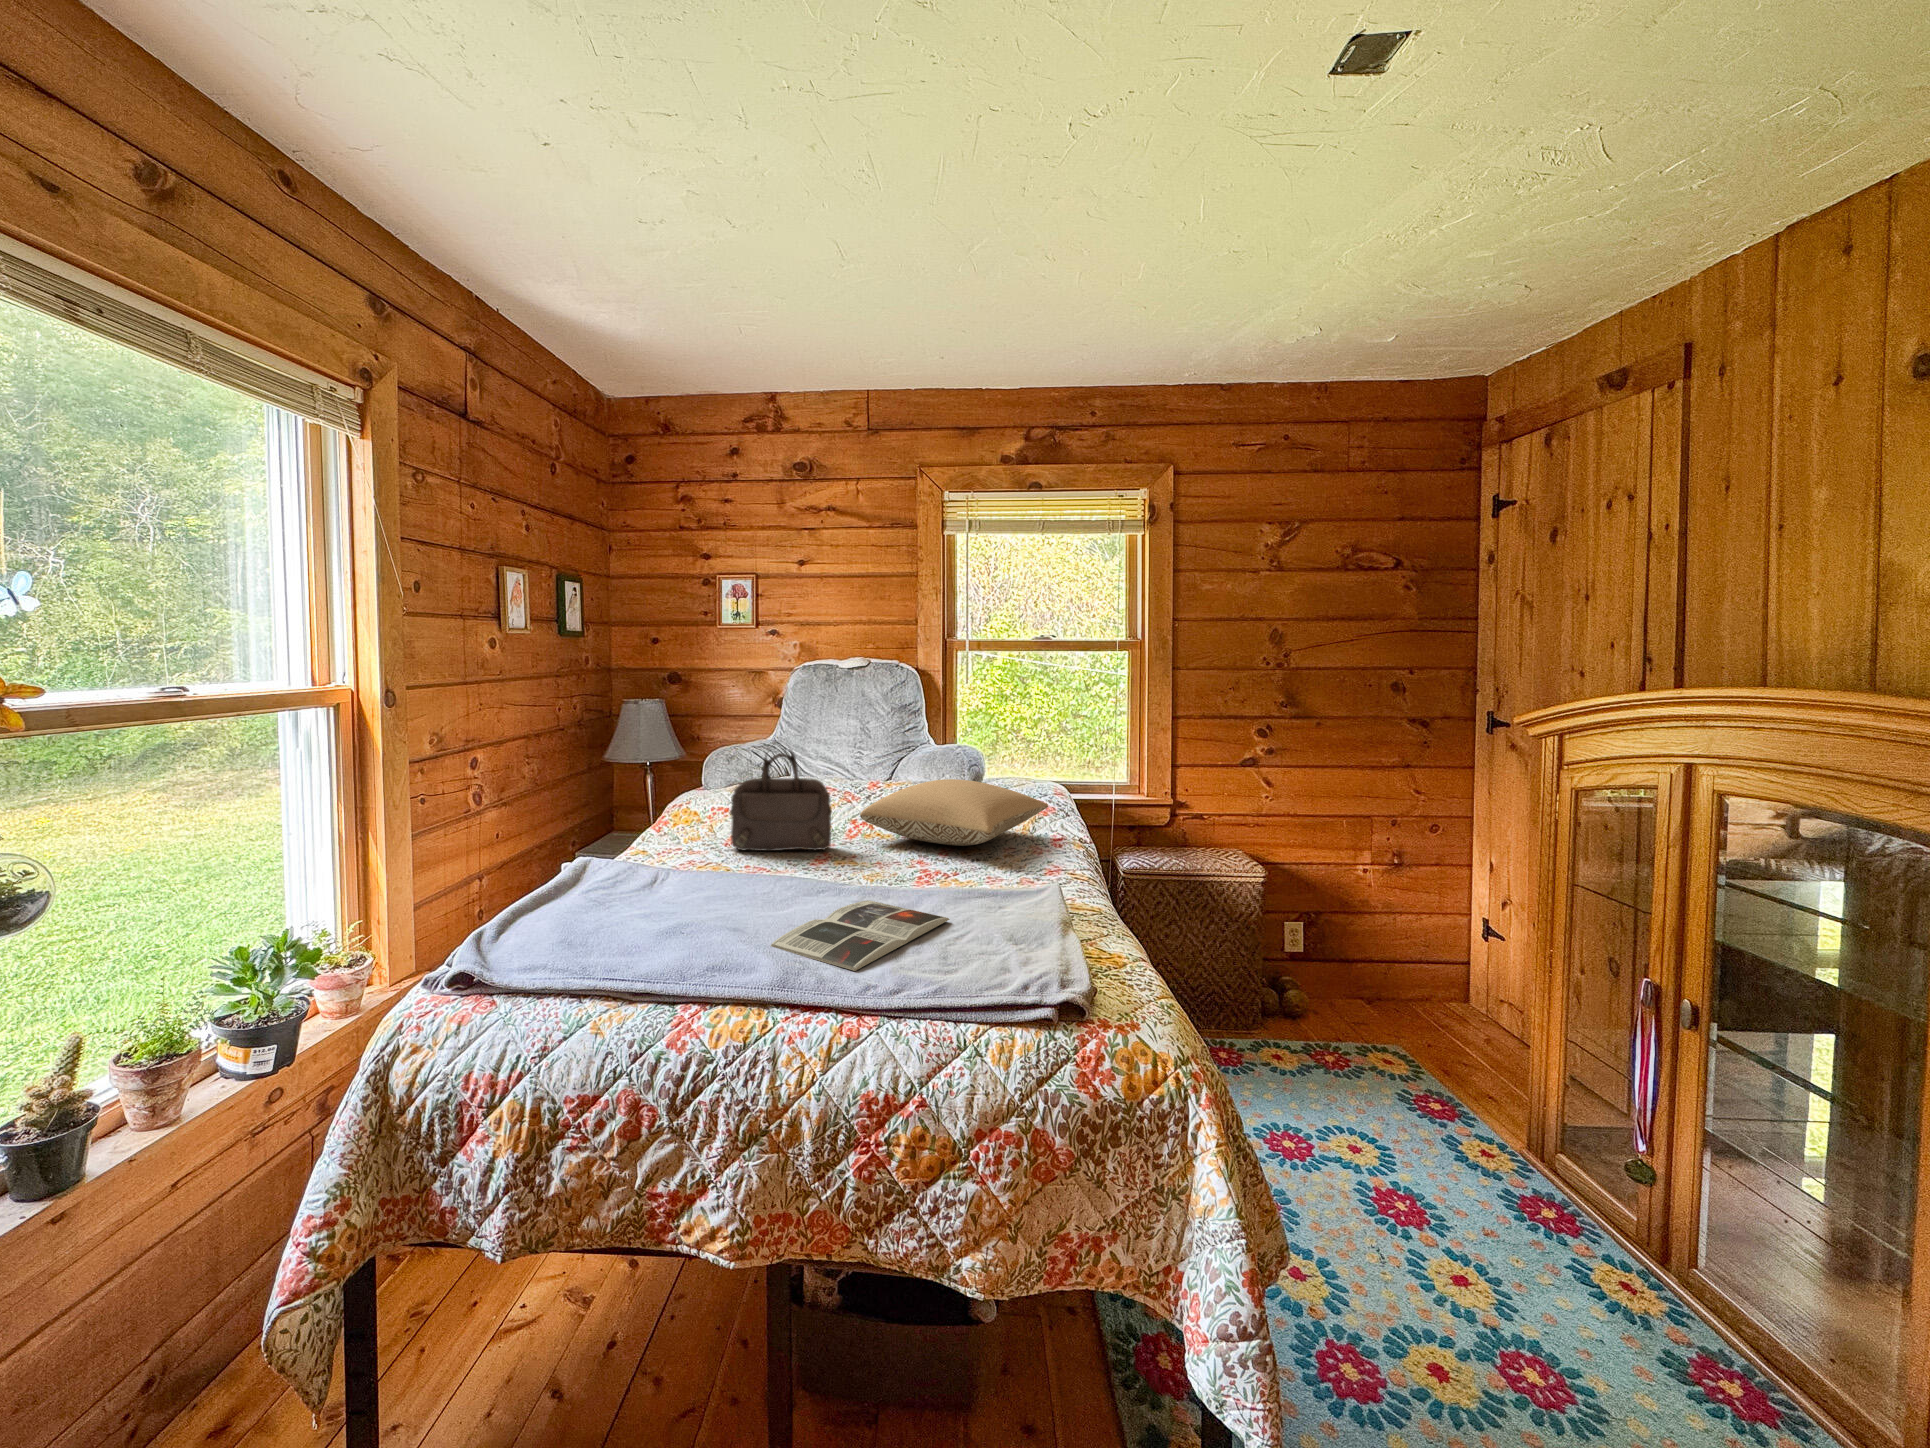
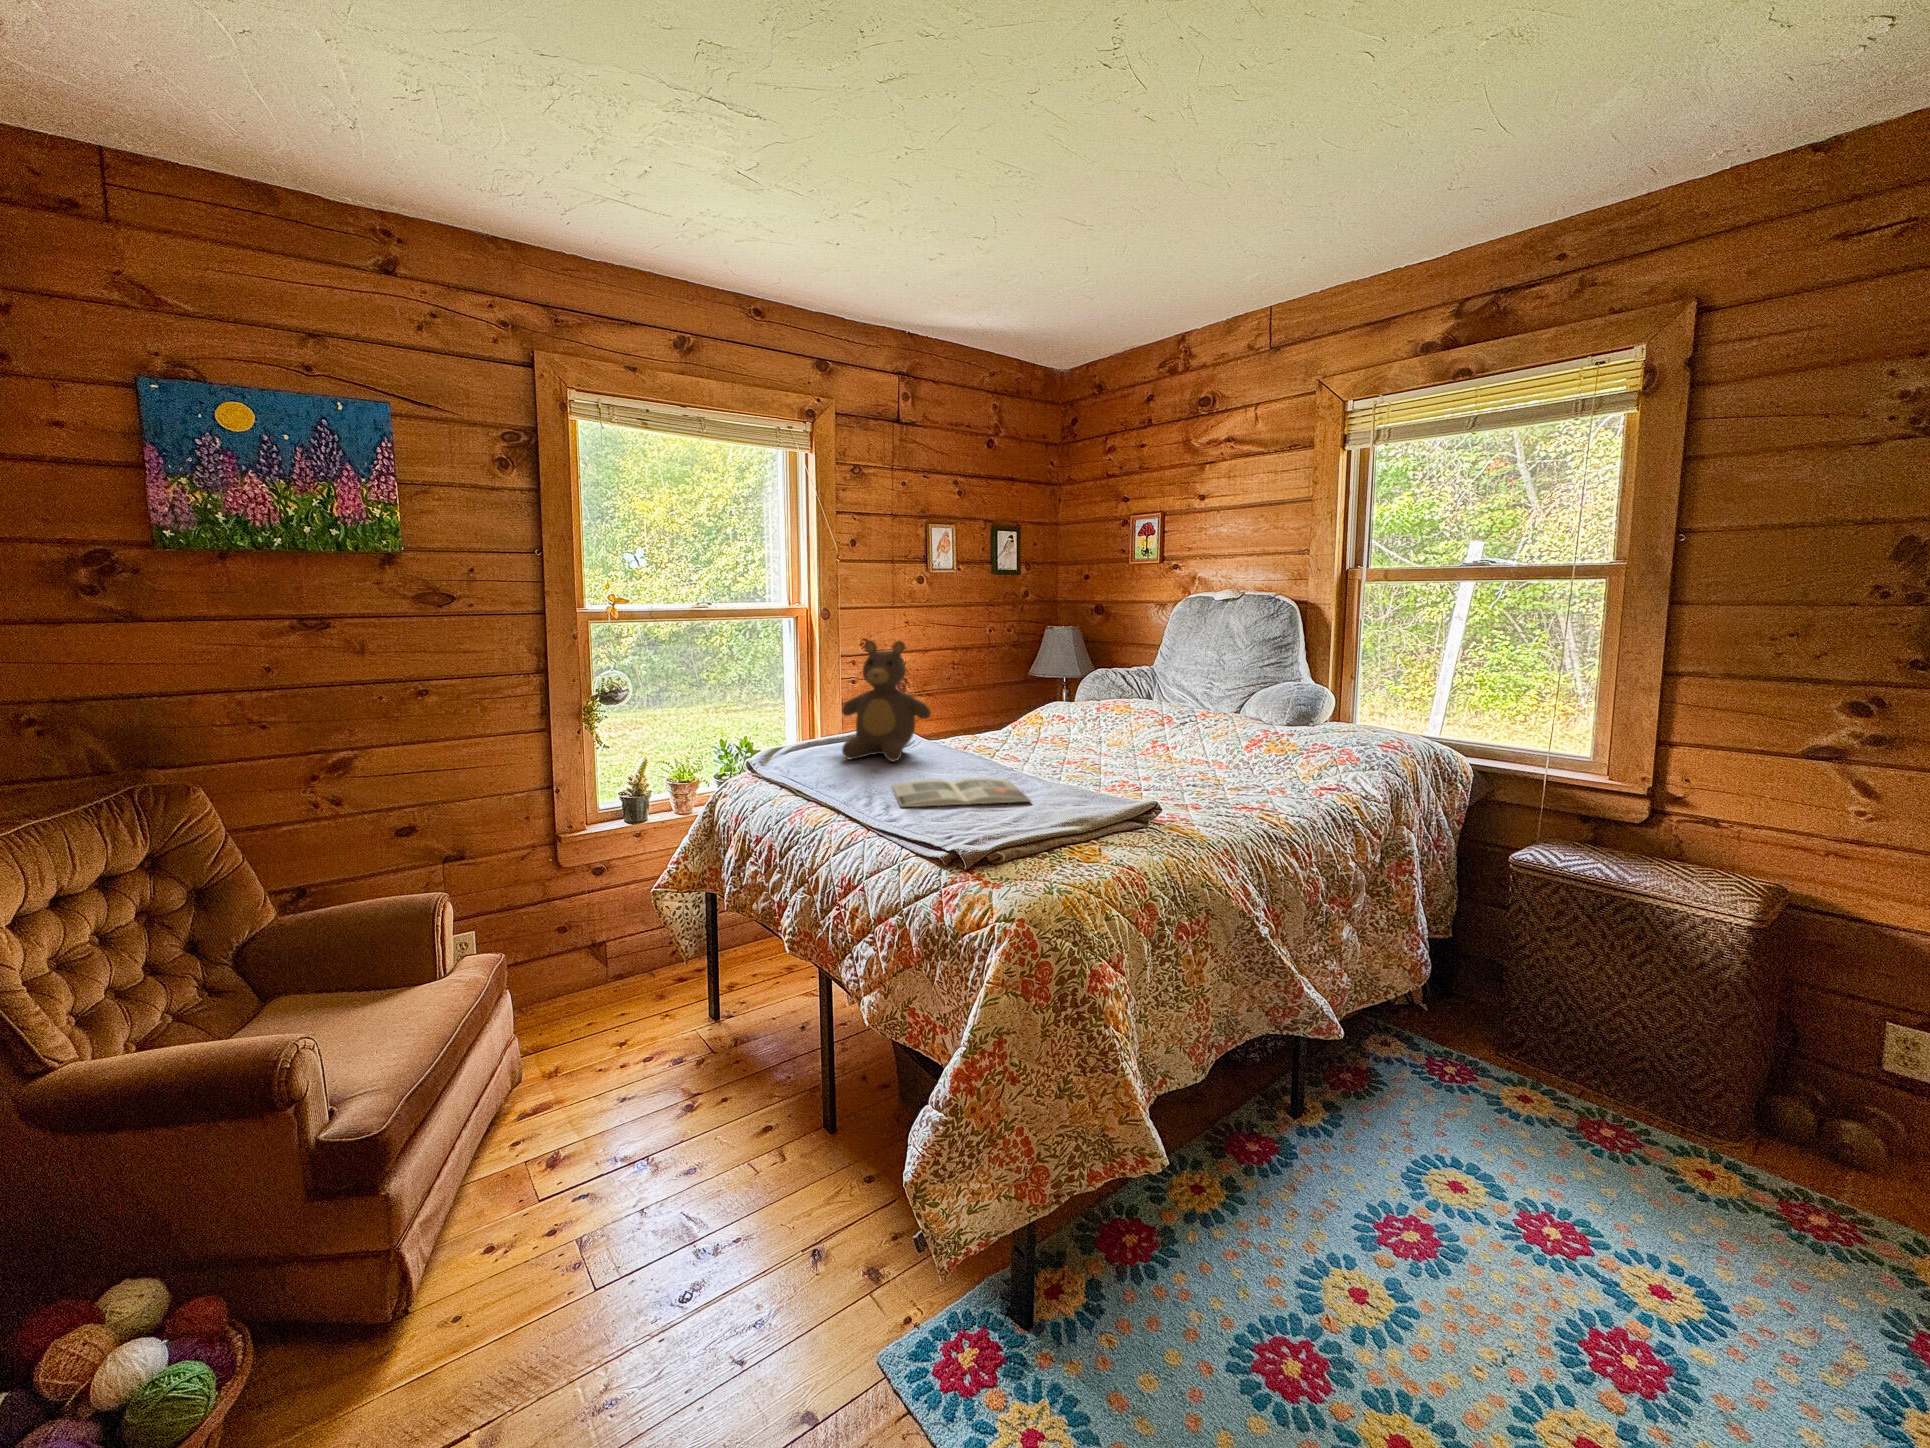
teddy bear: none [568,738,705,922] -> present [842,640,931,762]
handbag: present [730,745,832,851] -> none [1002,655,1078,751]
pillow: present [860,779,1048,846] -> none [1109,706,1312,767]

